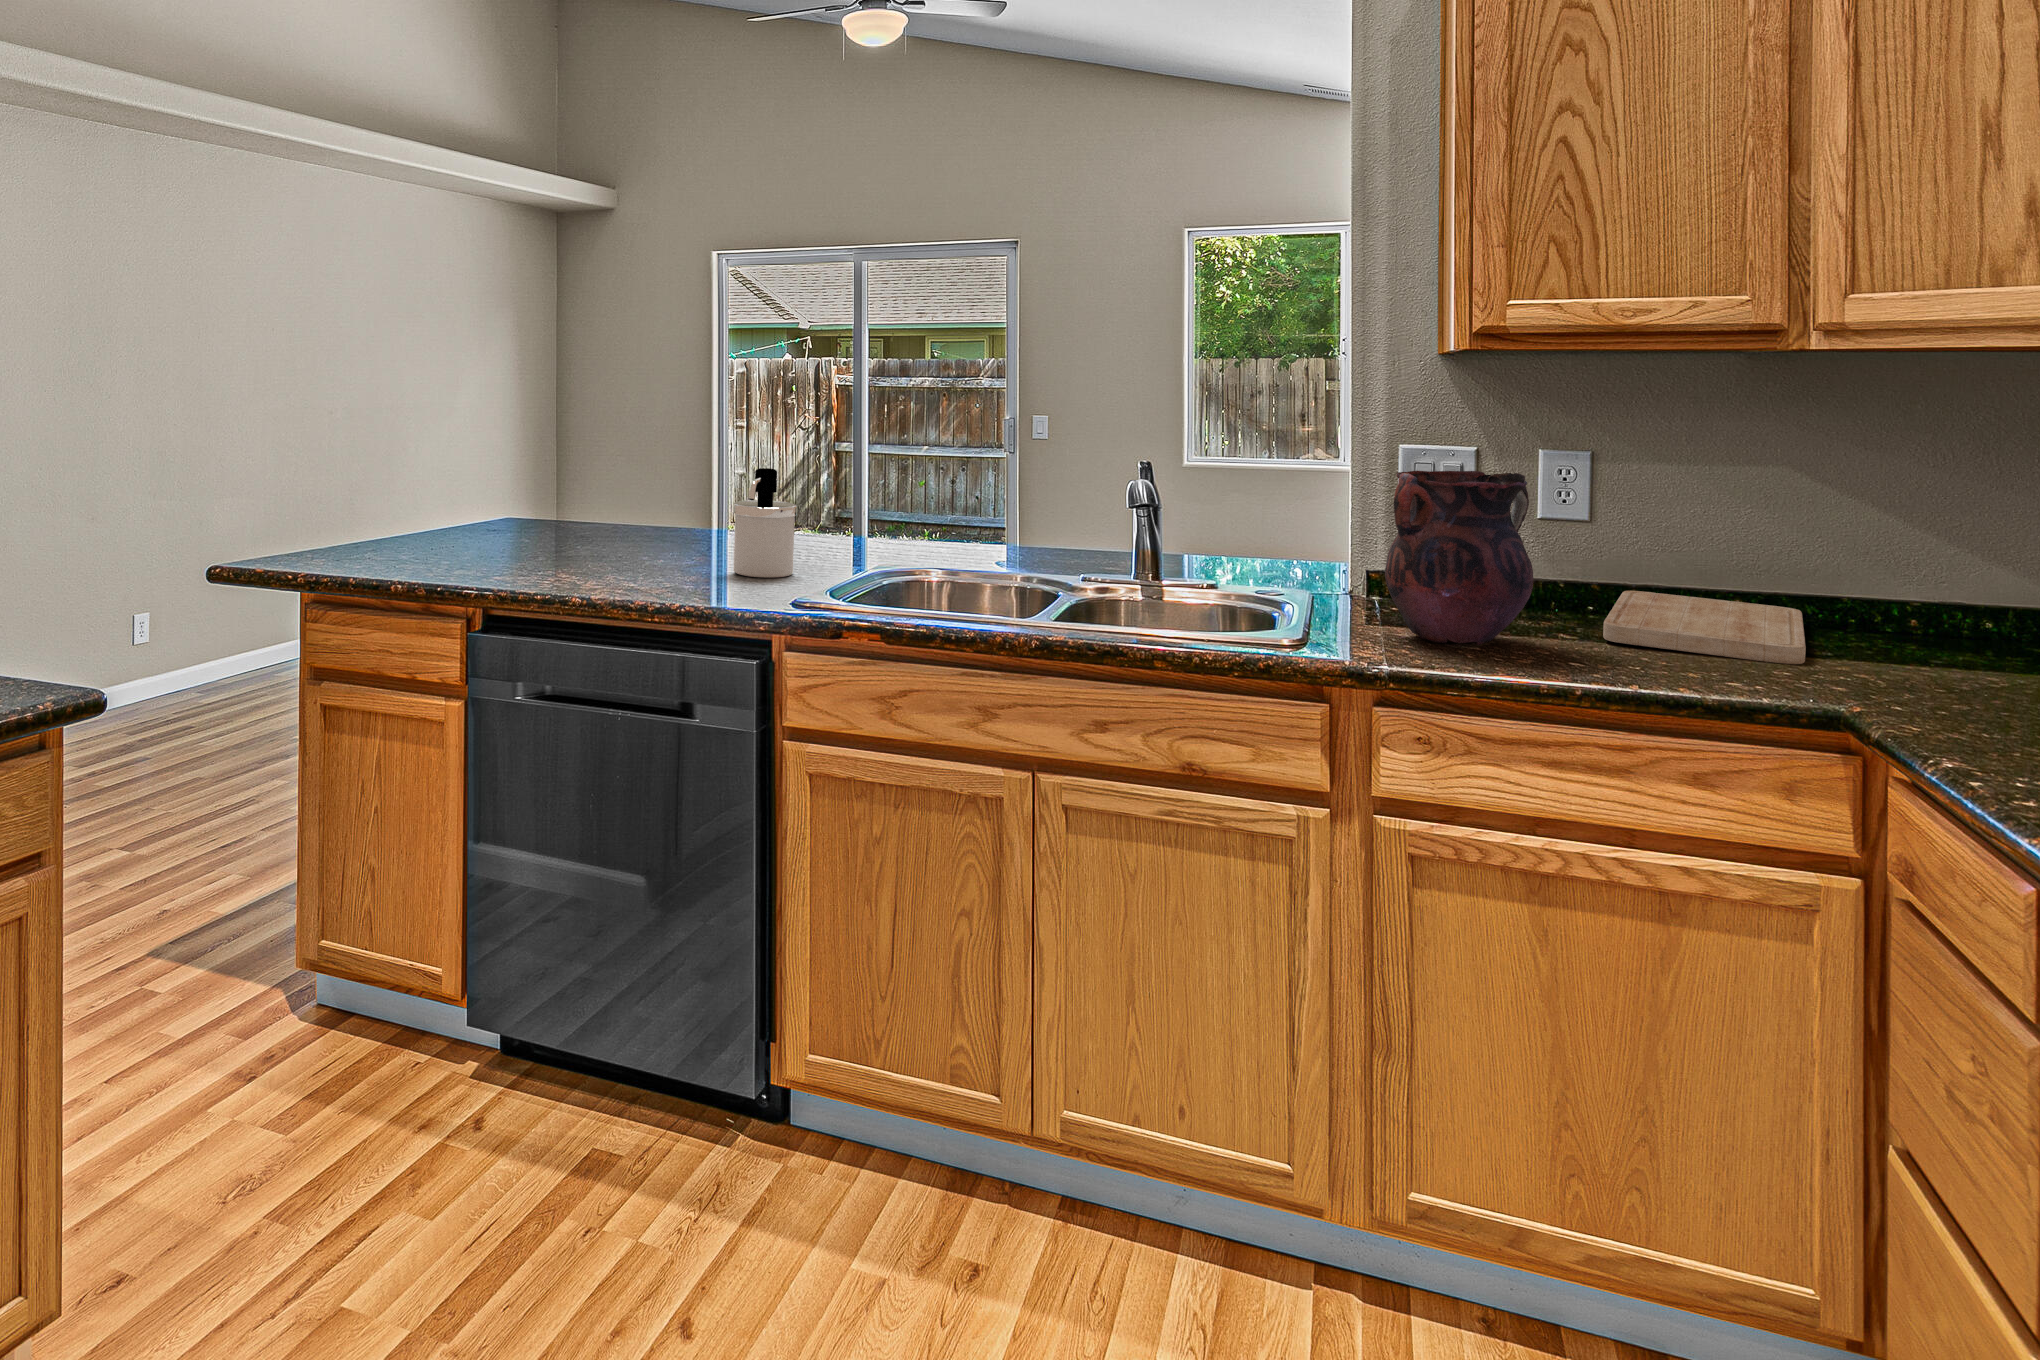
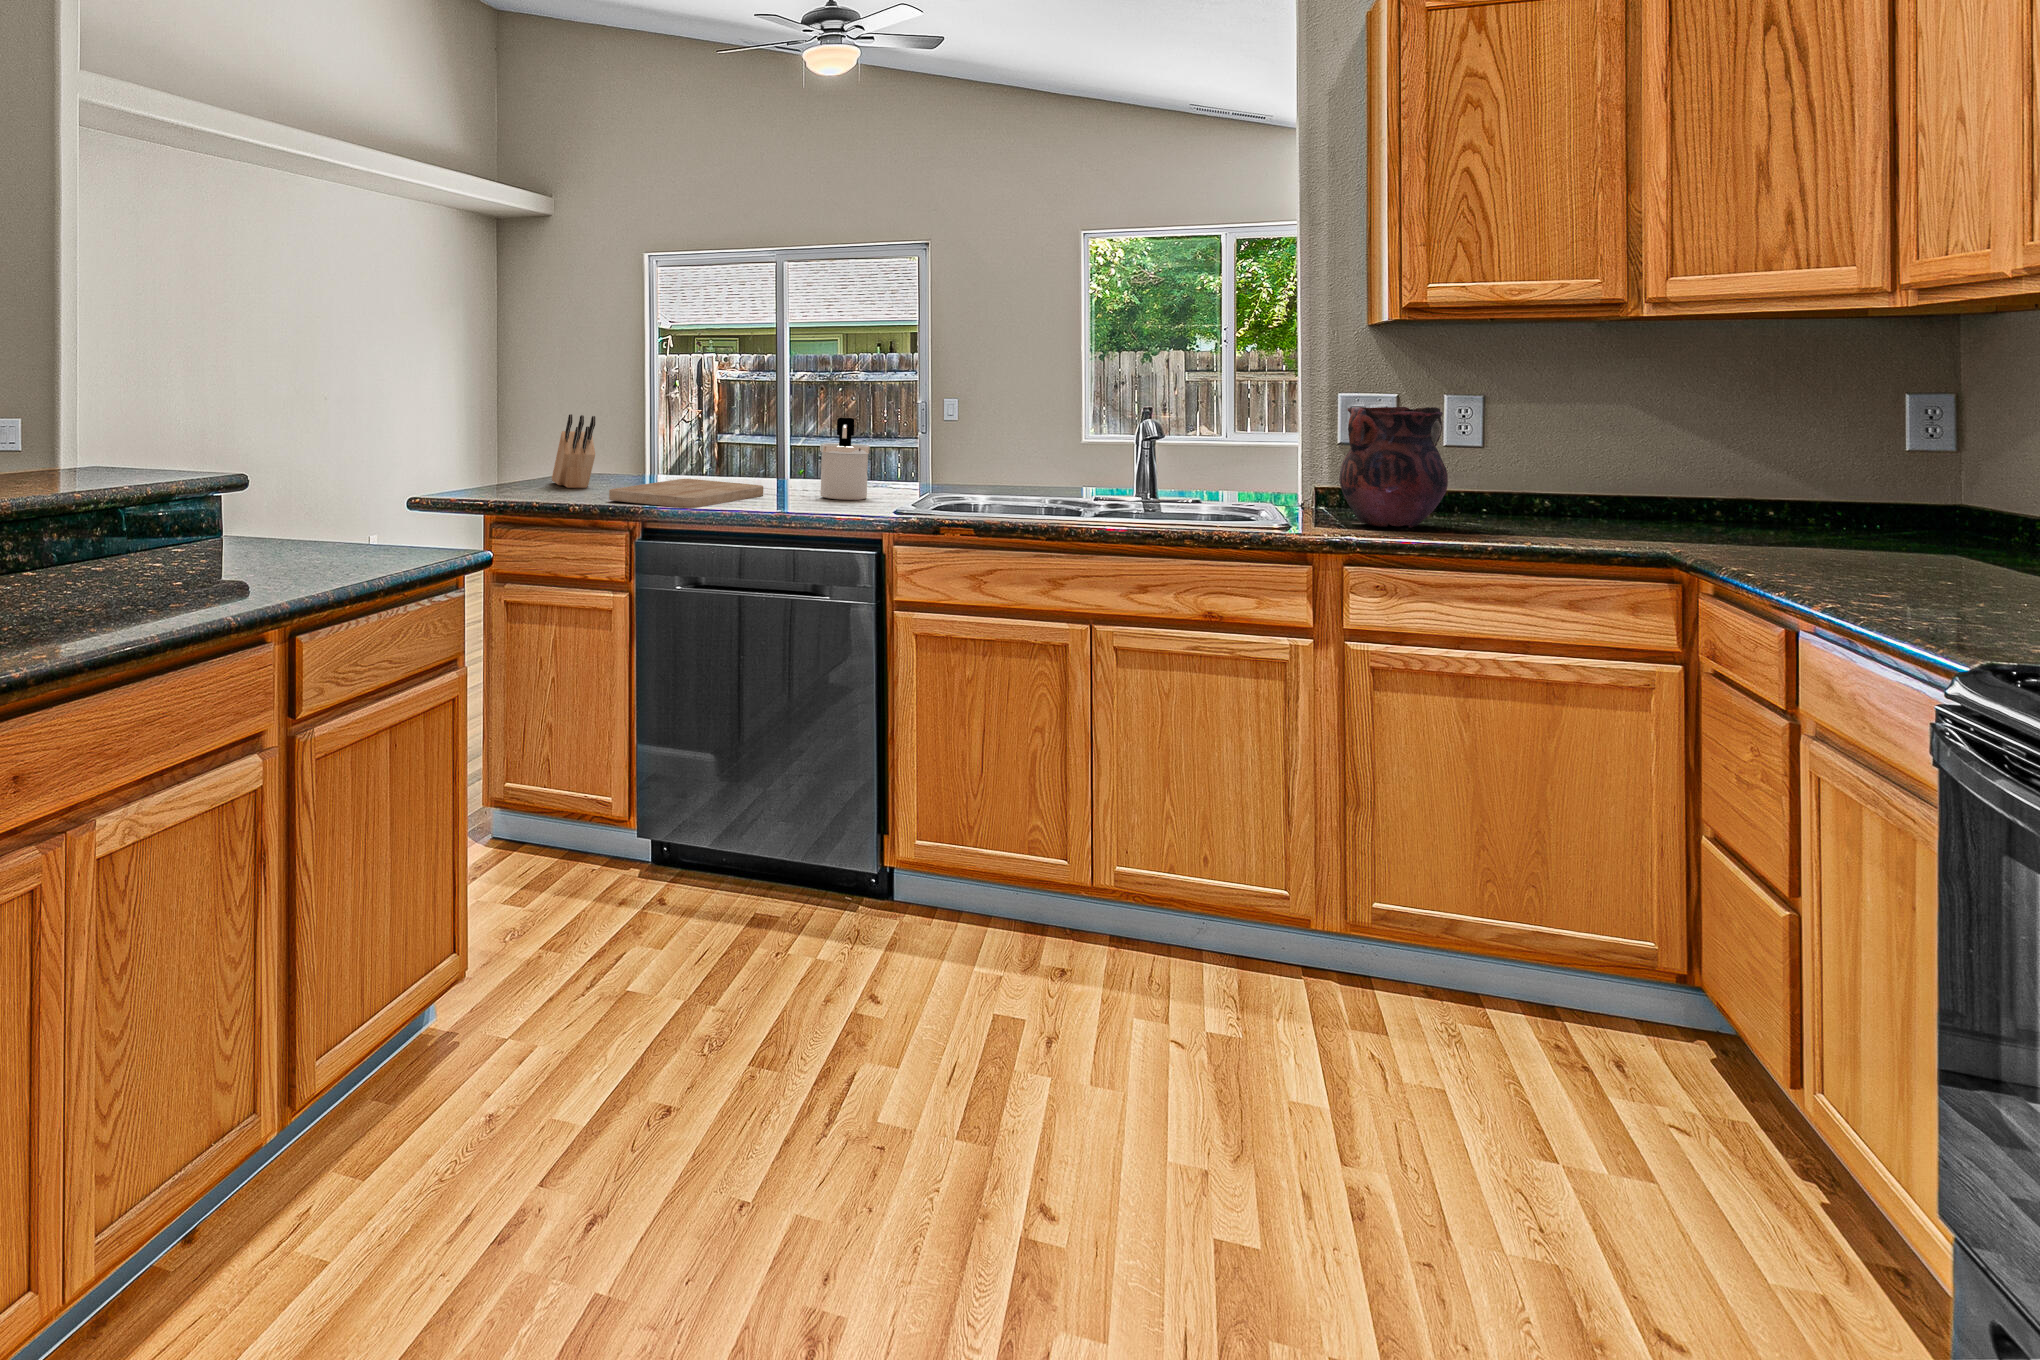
knife block: none [429,458,472,551] -> present [552,414,595,488]
cutting board: present [1603,591,1806,664] -> present [609,479,763,508]

